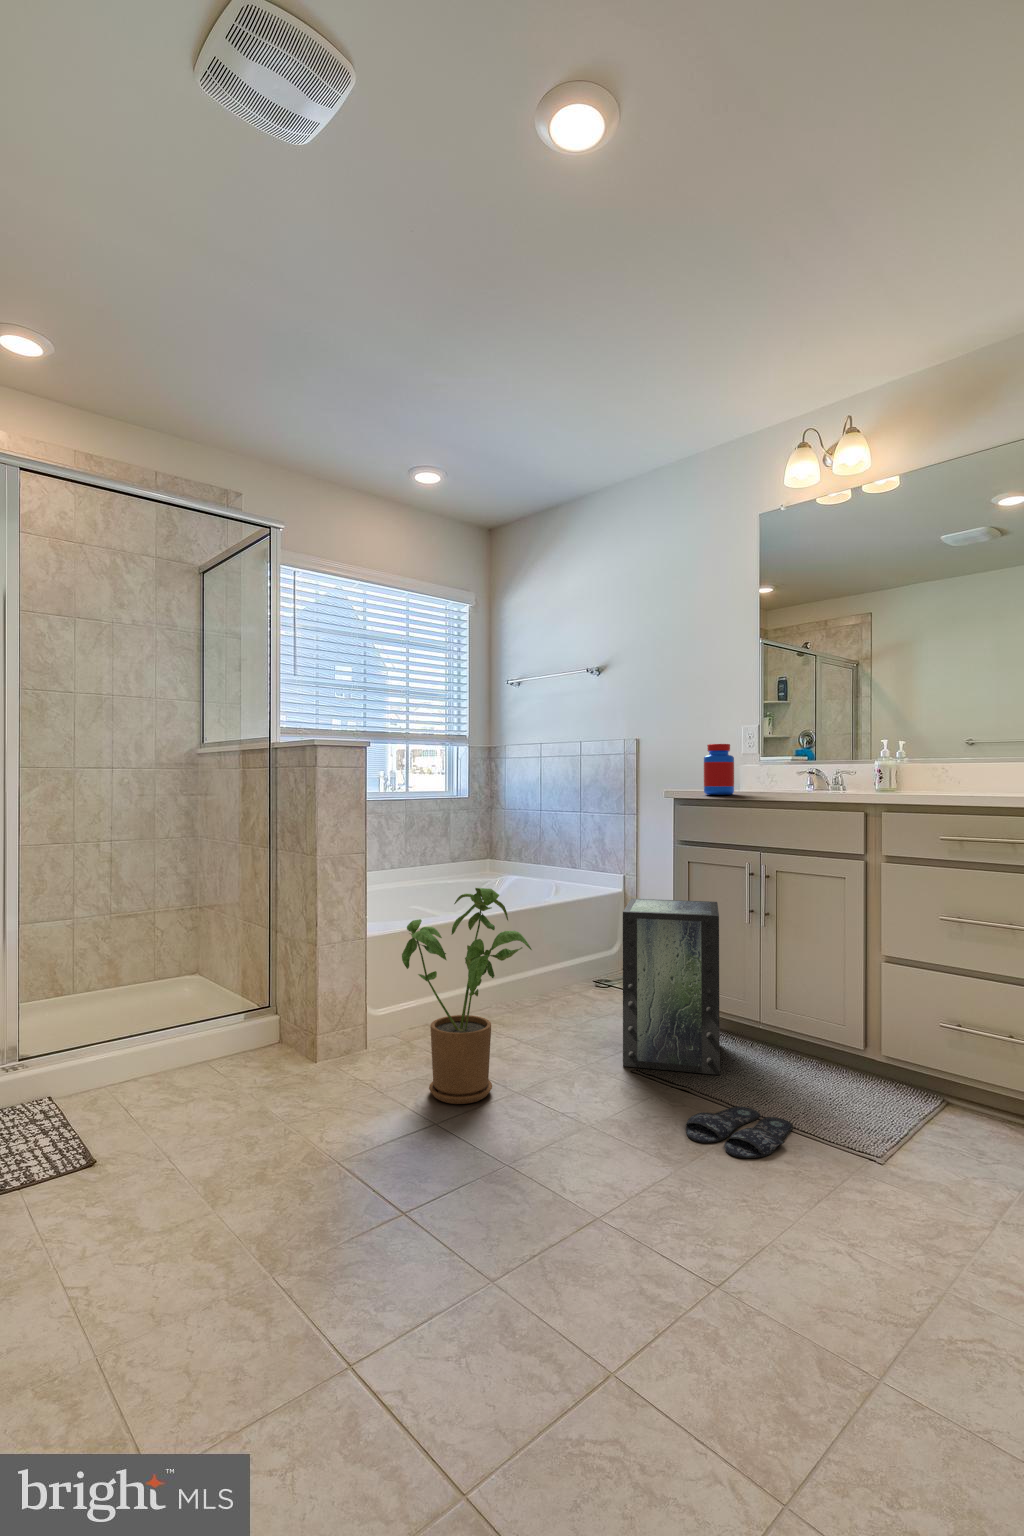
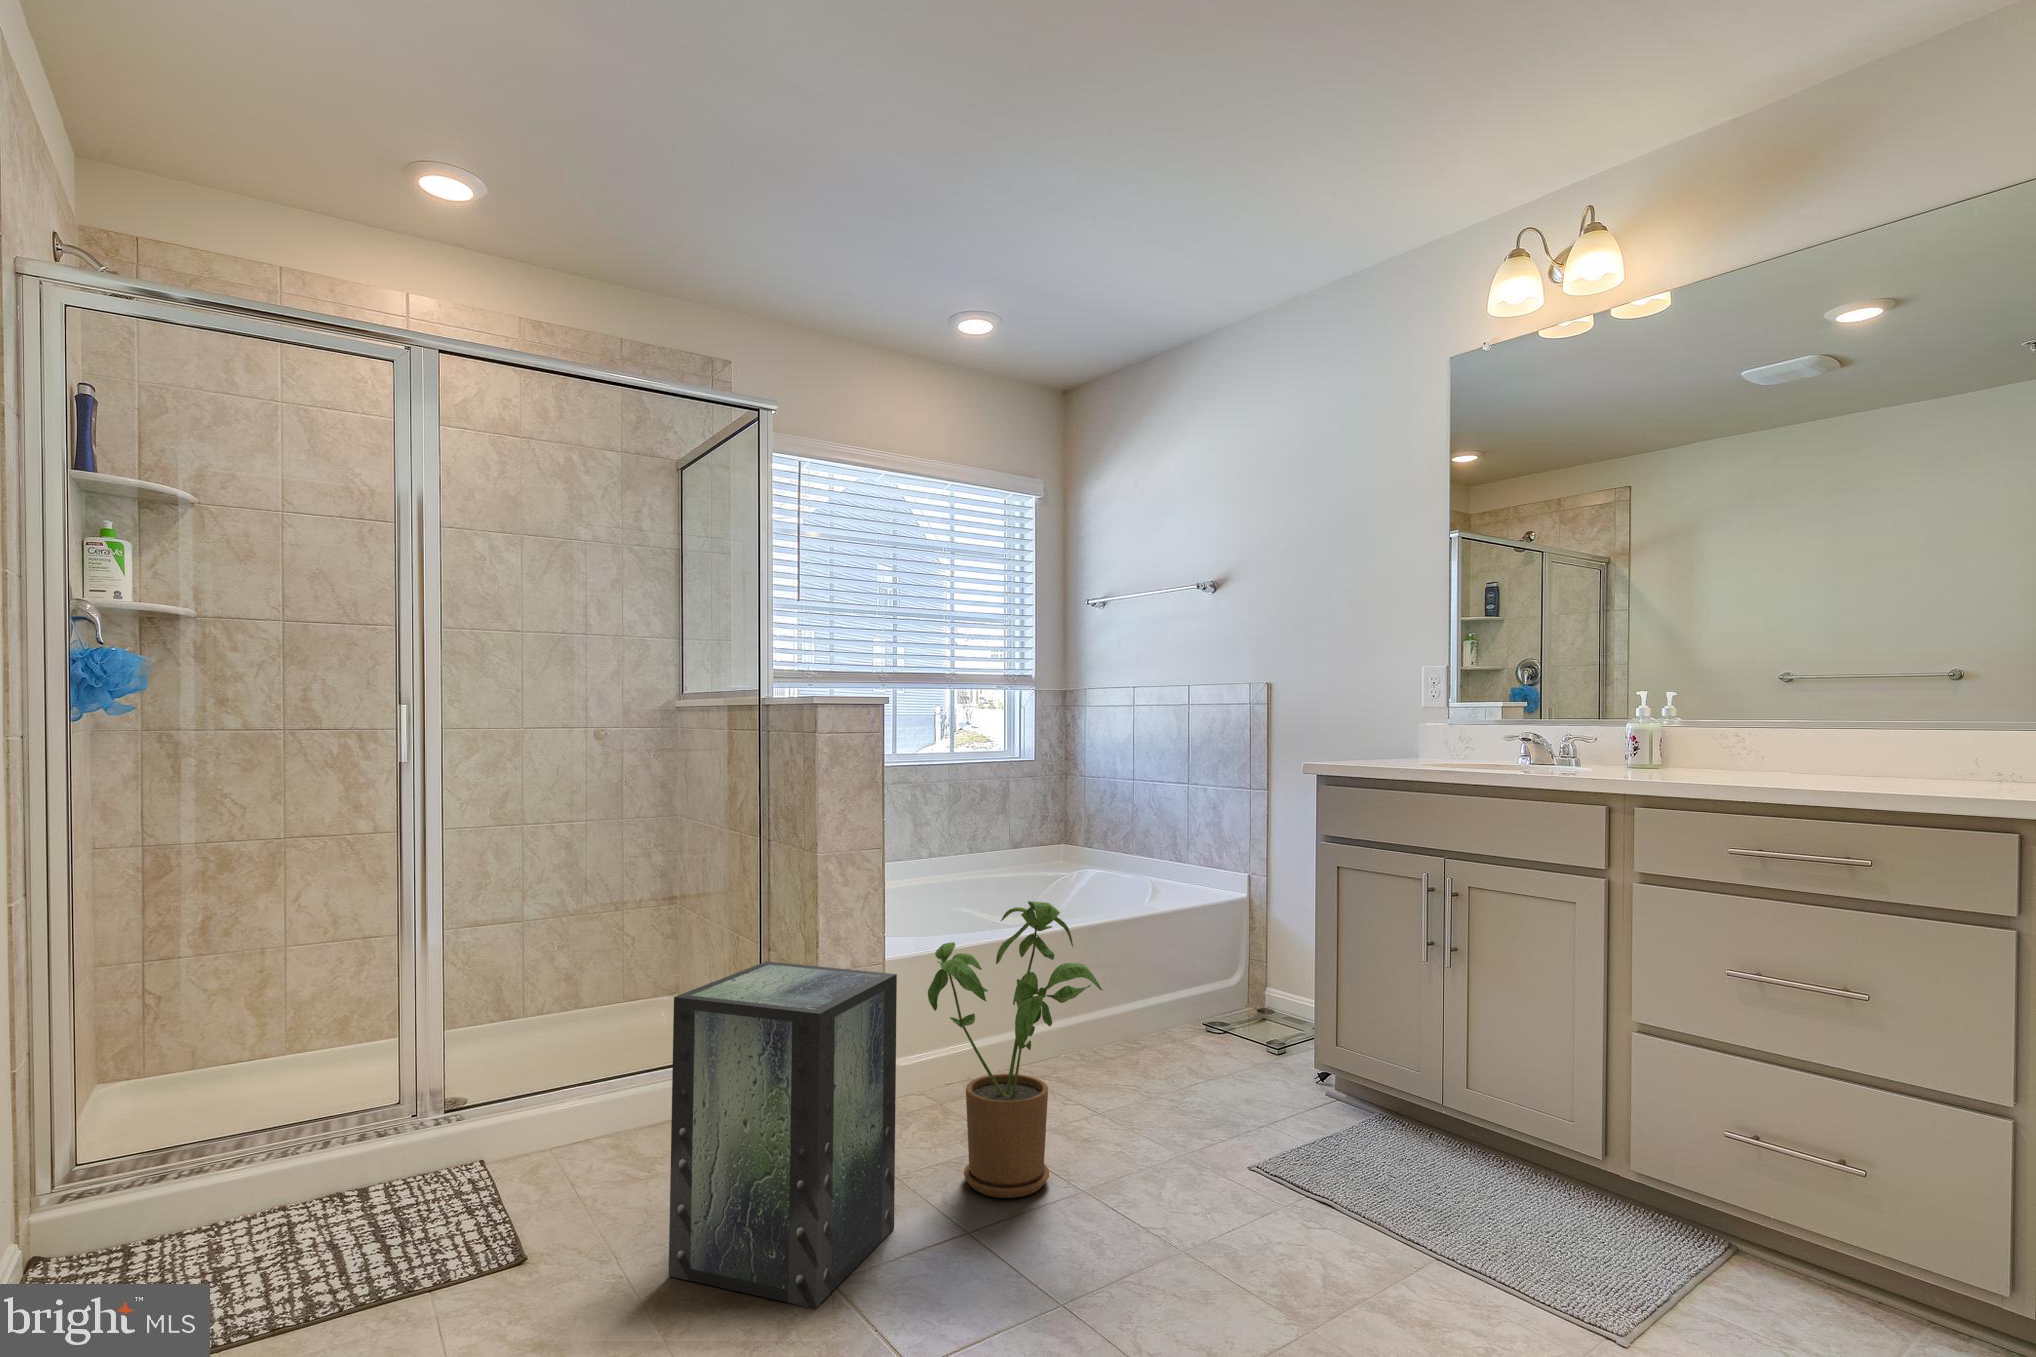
jar: present [704,744,734,795] -> none [1351,701,1395,772]
storage box: present [623,899,720,1075] -> present [669,962,897,1309]
slippers: present [686,1106,793,1158] -> none [1314,1221,1470,1301]

